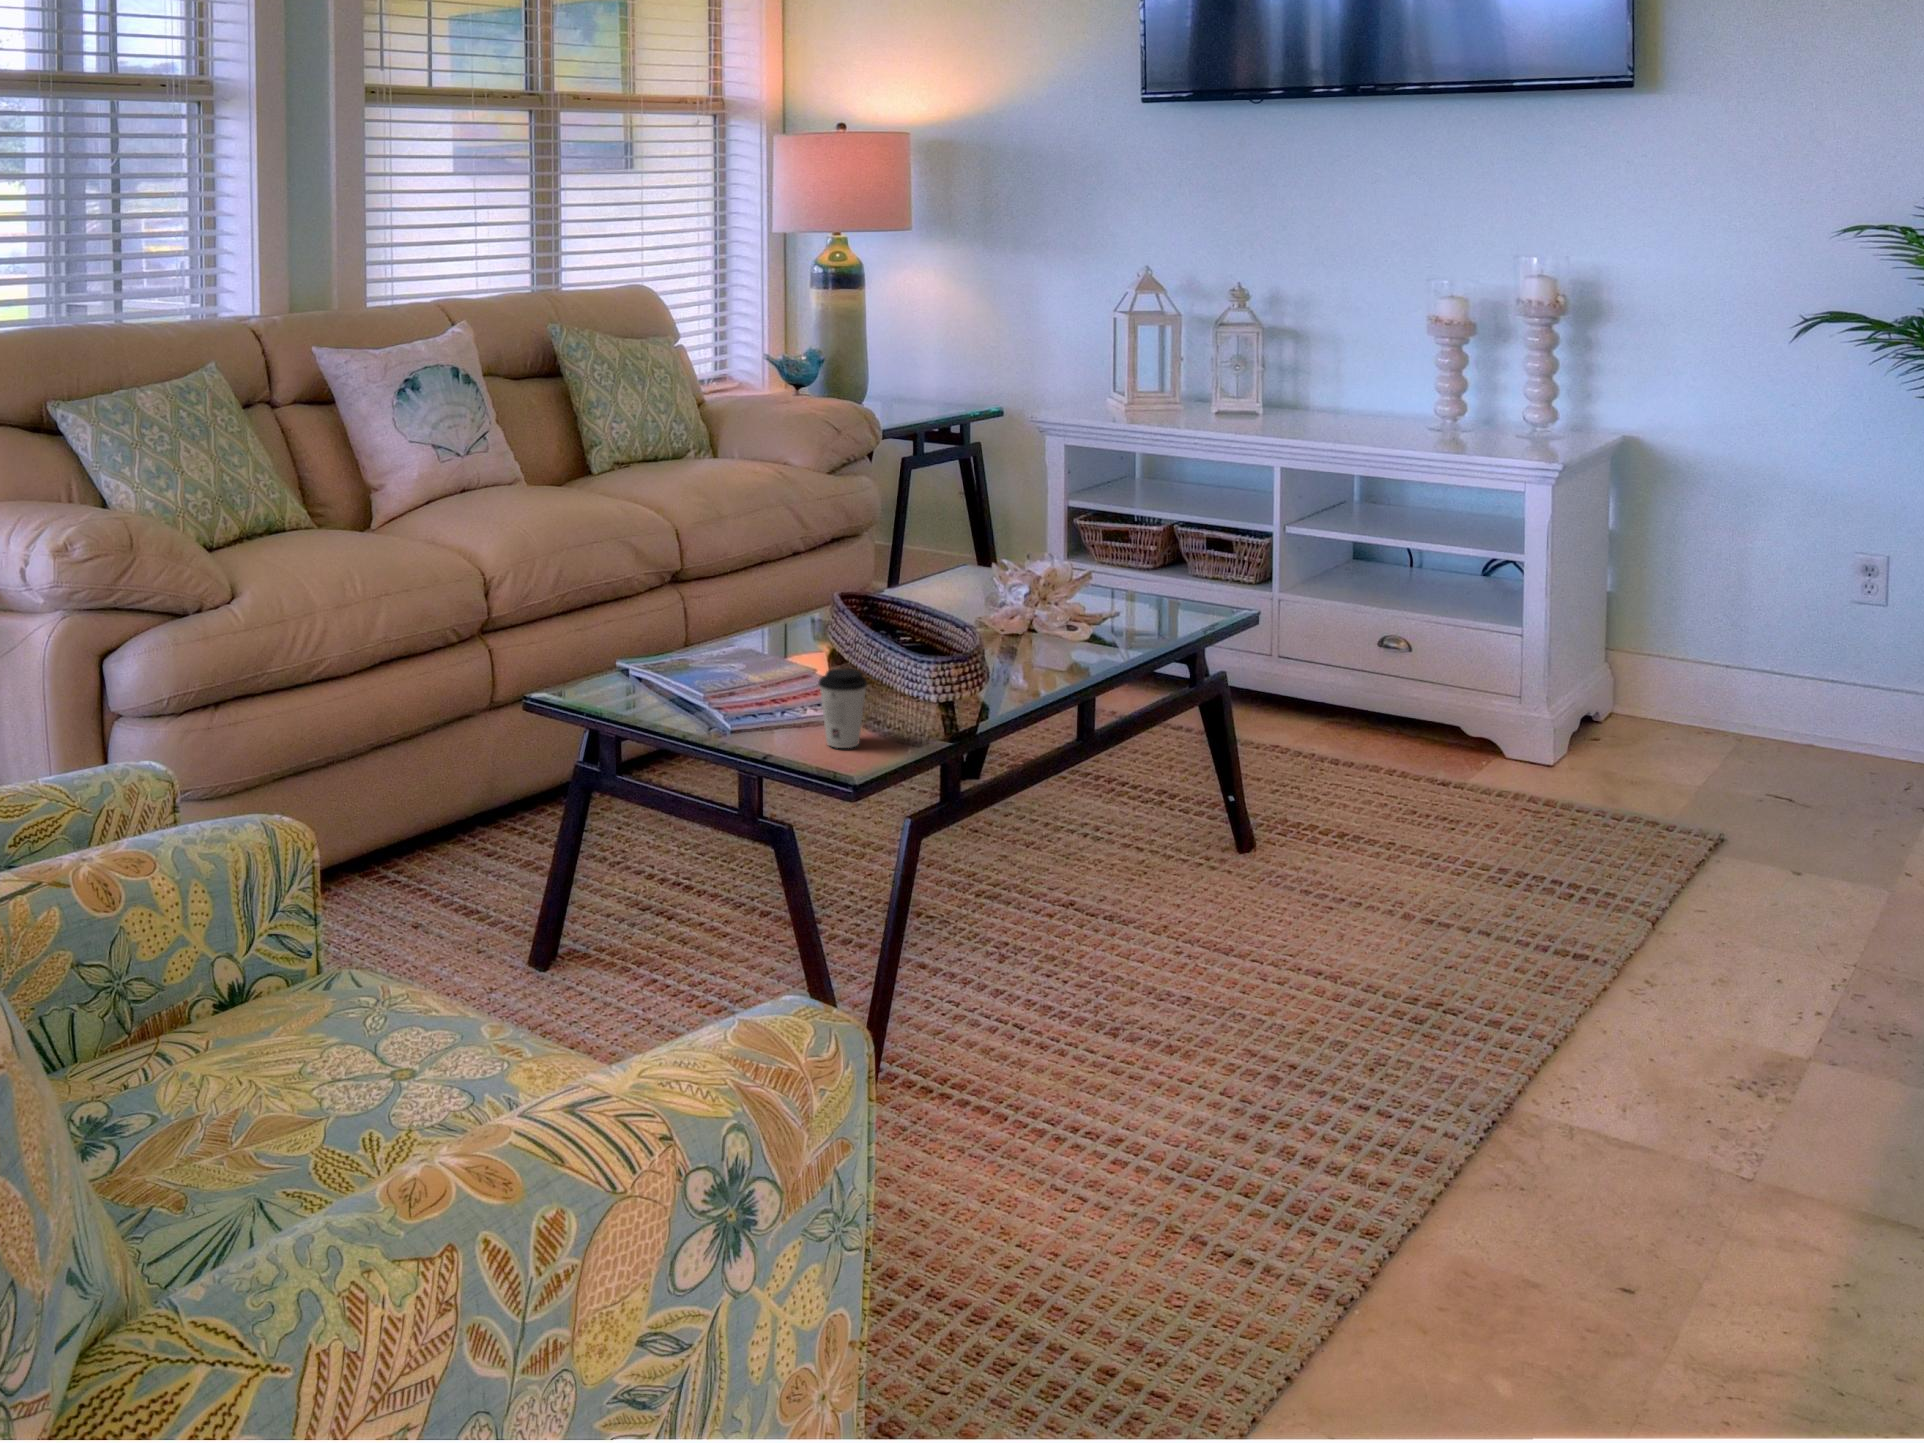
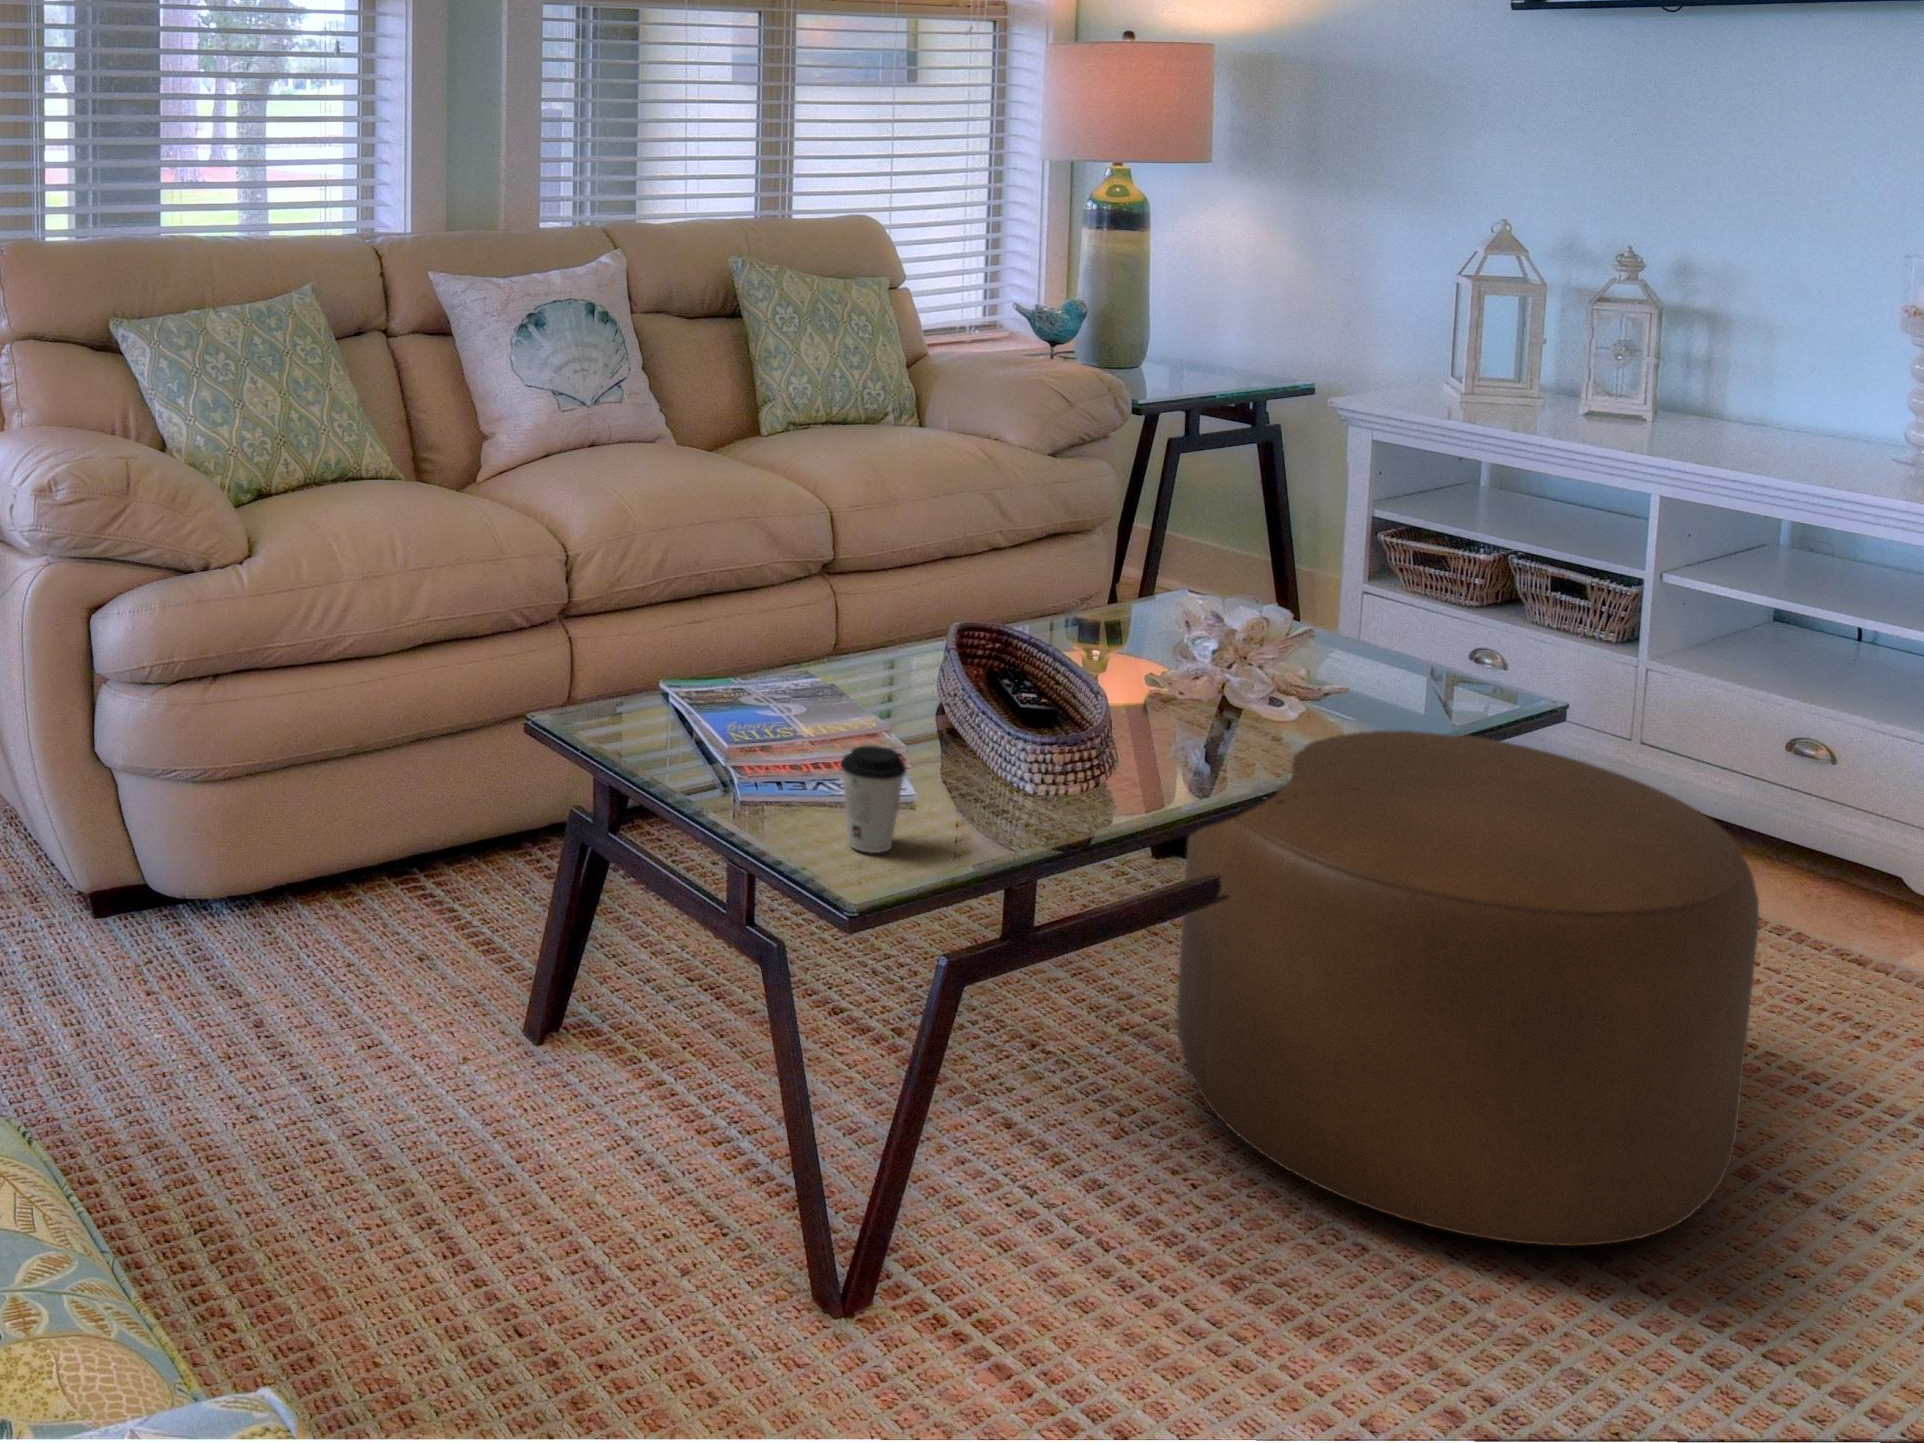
ottoman: none [1026,636,1409,977] -> present [1177,731,1759,1246]

